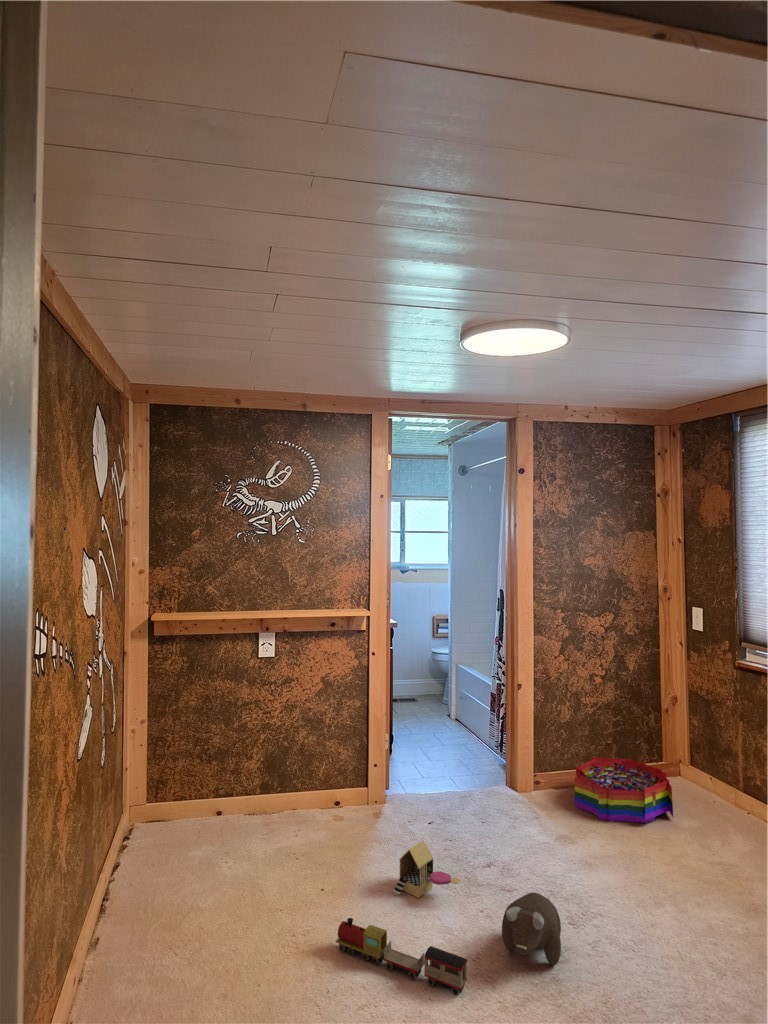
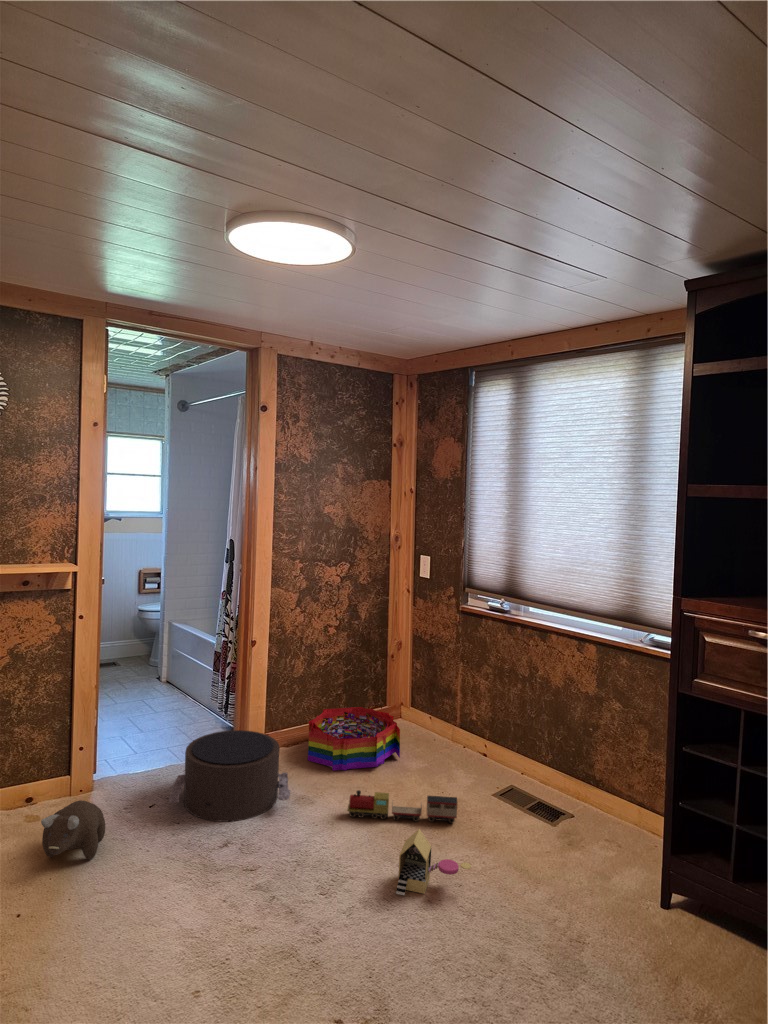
pouf: none [442,765,552,850] -> present [169,730,290,822]
toy house: present [393,840,460,898] -> present [396,829,471,895]
plush toy: present [502,893,561,965] -> present [41,800,105,860]
toy train: present [335,918,467,995] -> present [347,790,458,823]

